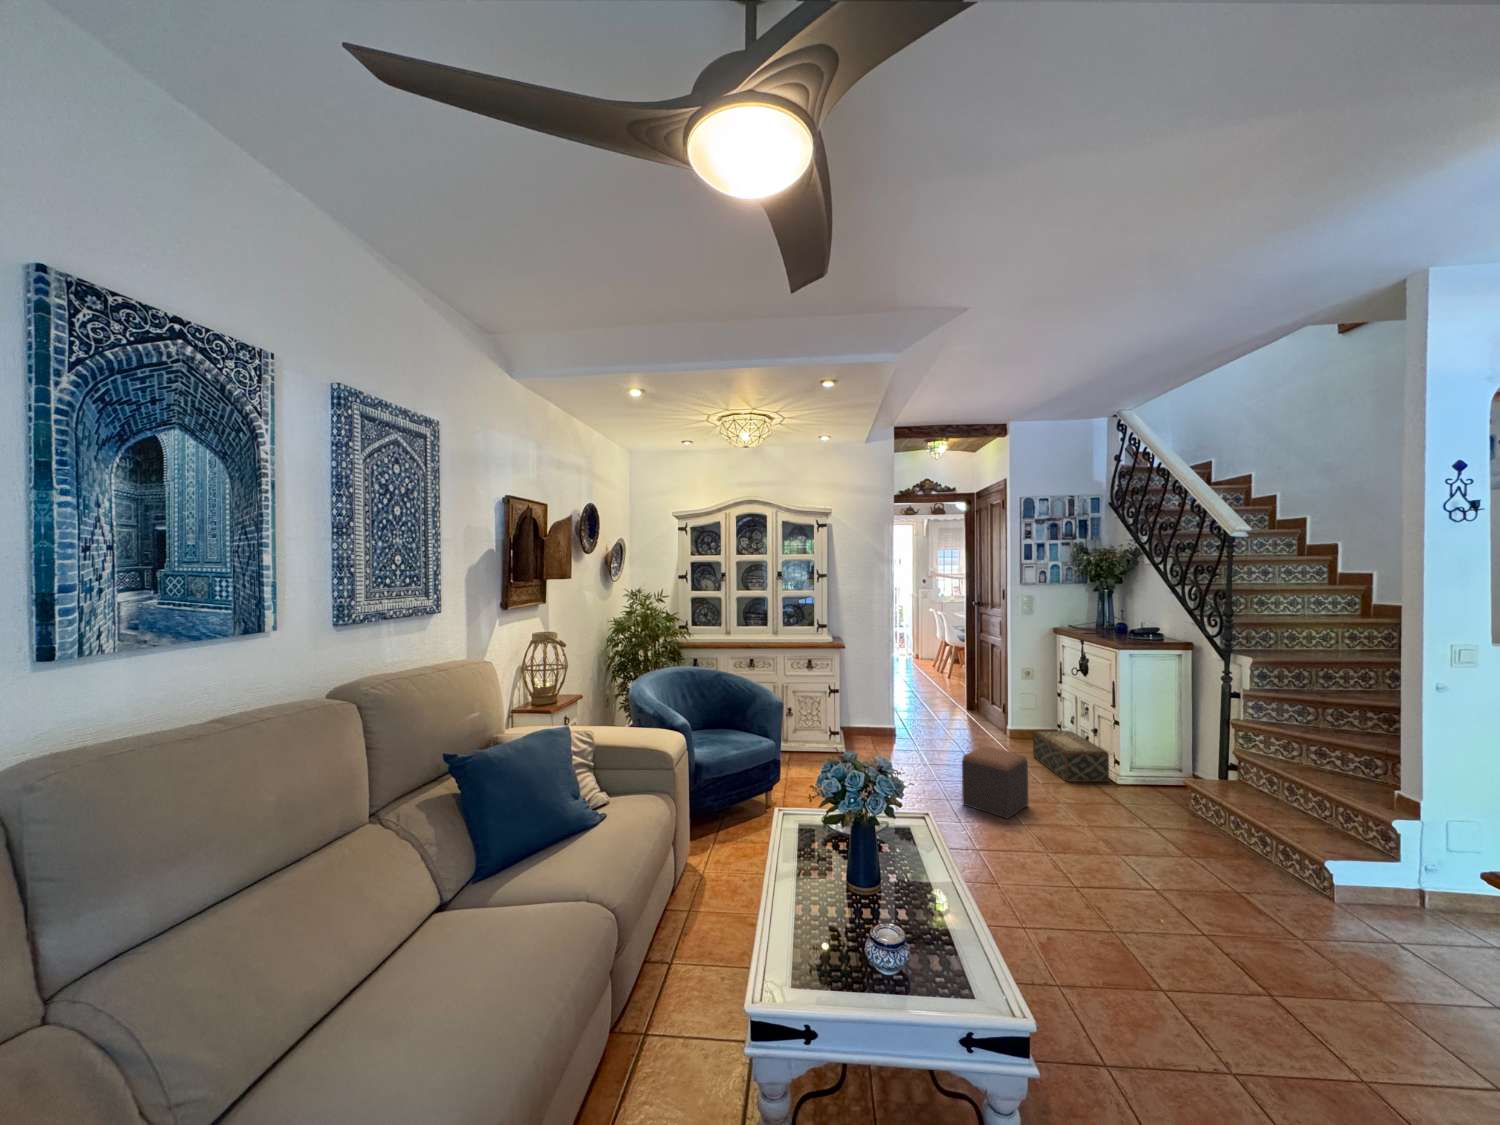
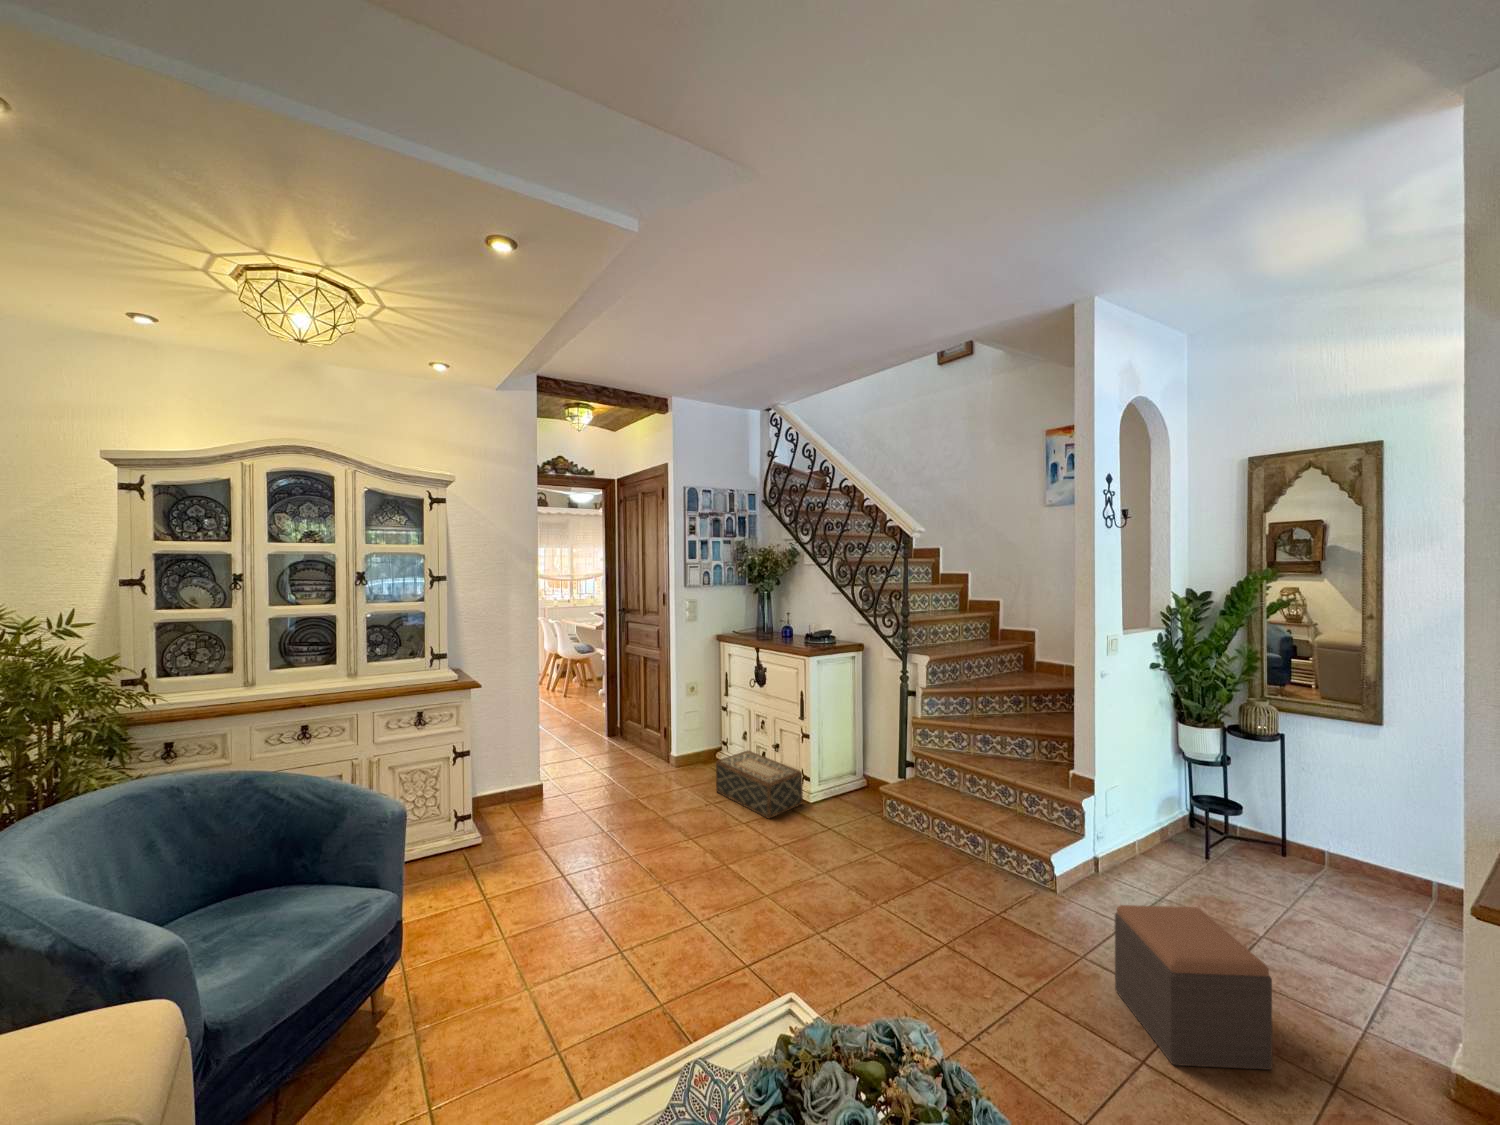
footstool: present [962,746,1028,819] -> present [1115,905,1272,1070]

